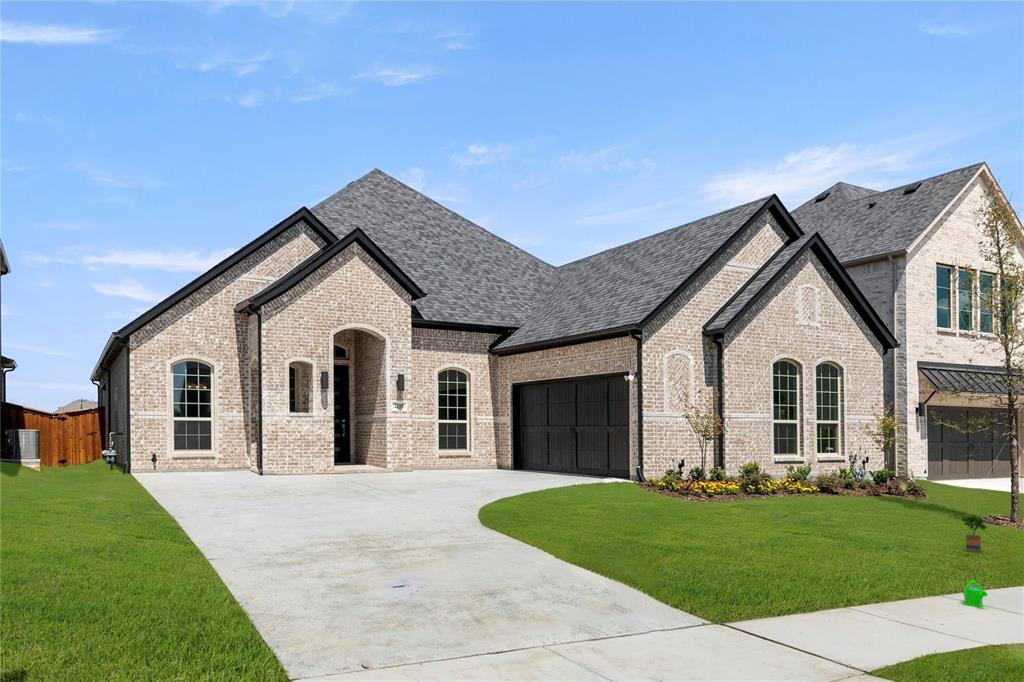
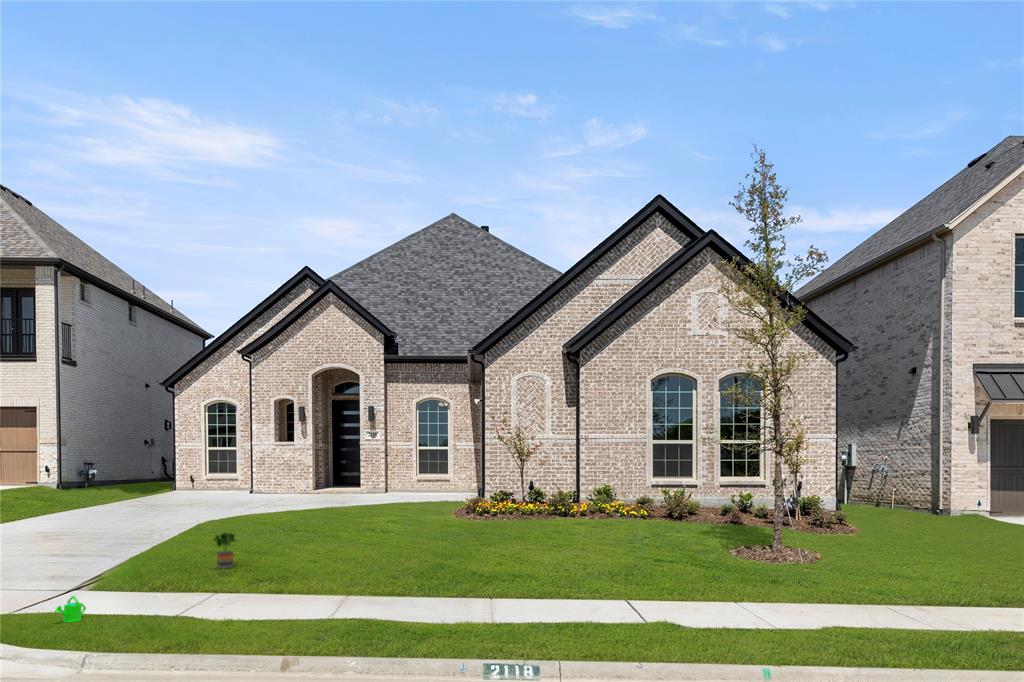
potted tree: present [962,516,987,552] -> present [214,532,235,569]

